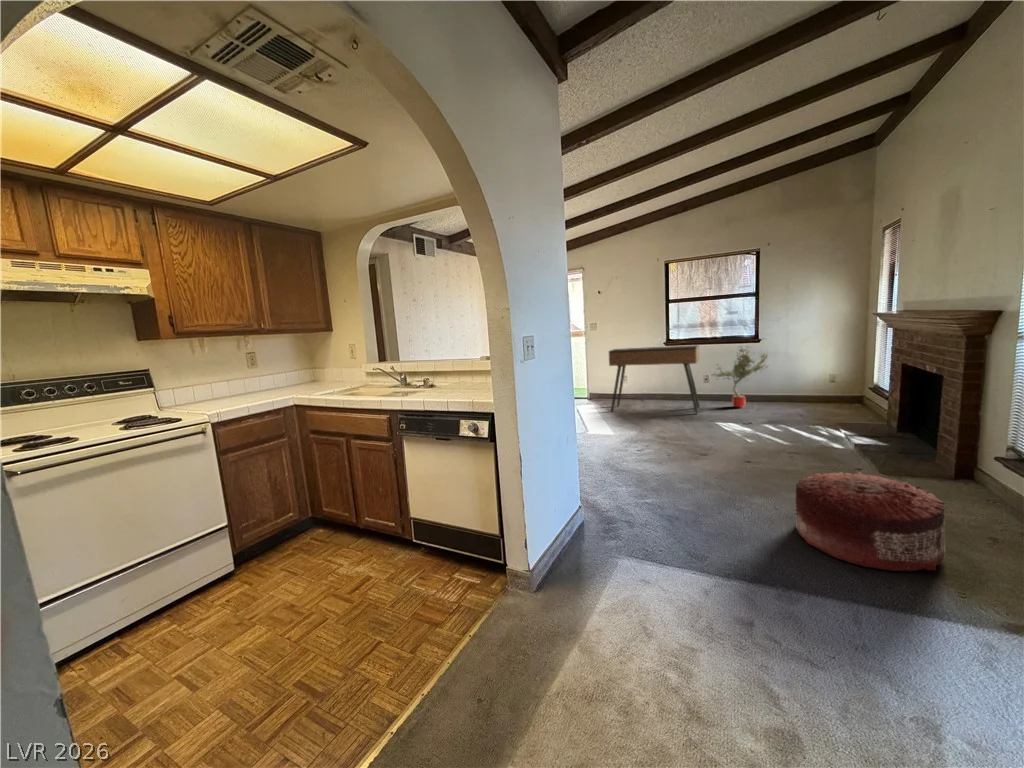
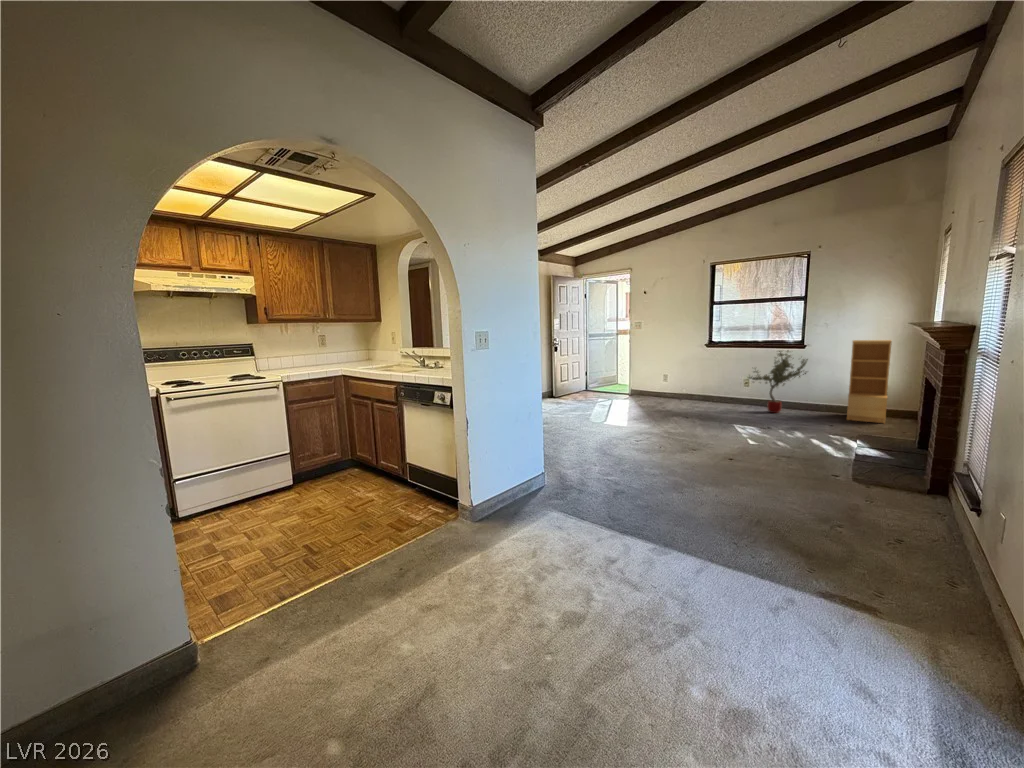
bookshelf: none [802,332,843,410] -> present [847,340,892,423]
console table: present [609,345,700,414] -> none [642,347,735,415]
pouf: present [796,472,945,571] -> none [711,465,831,551]

